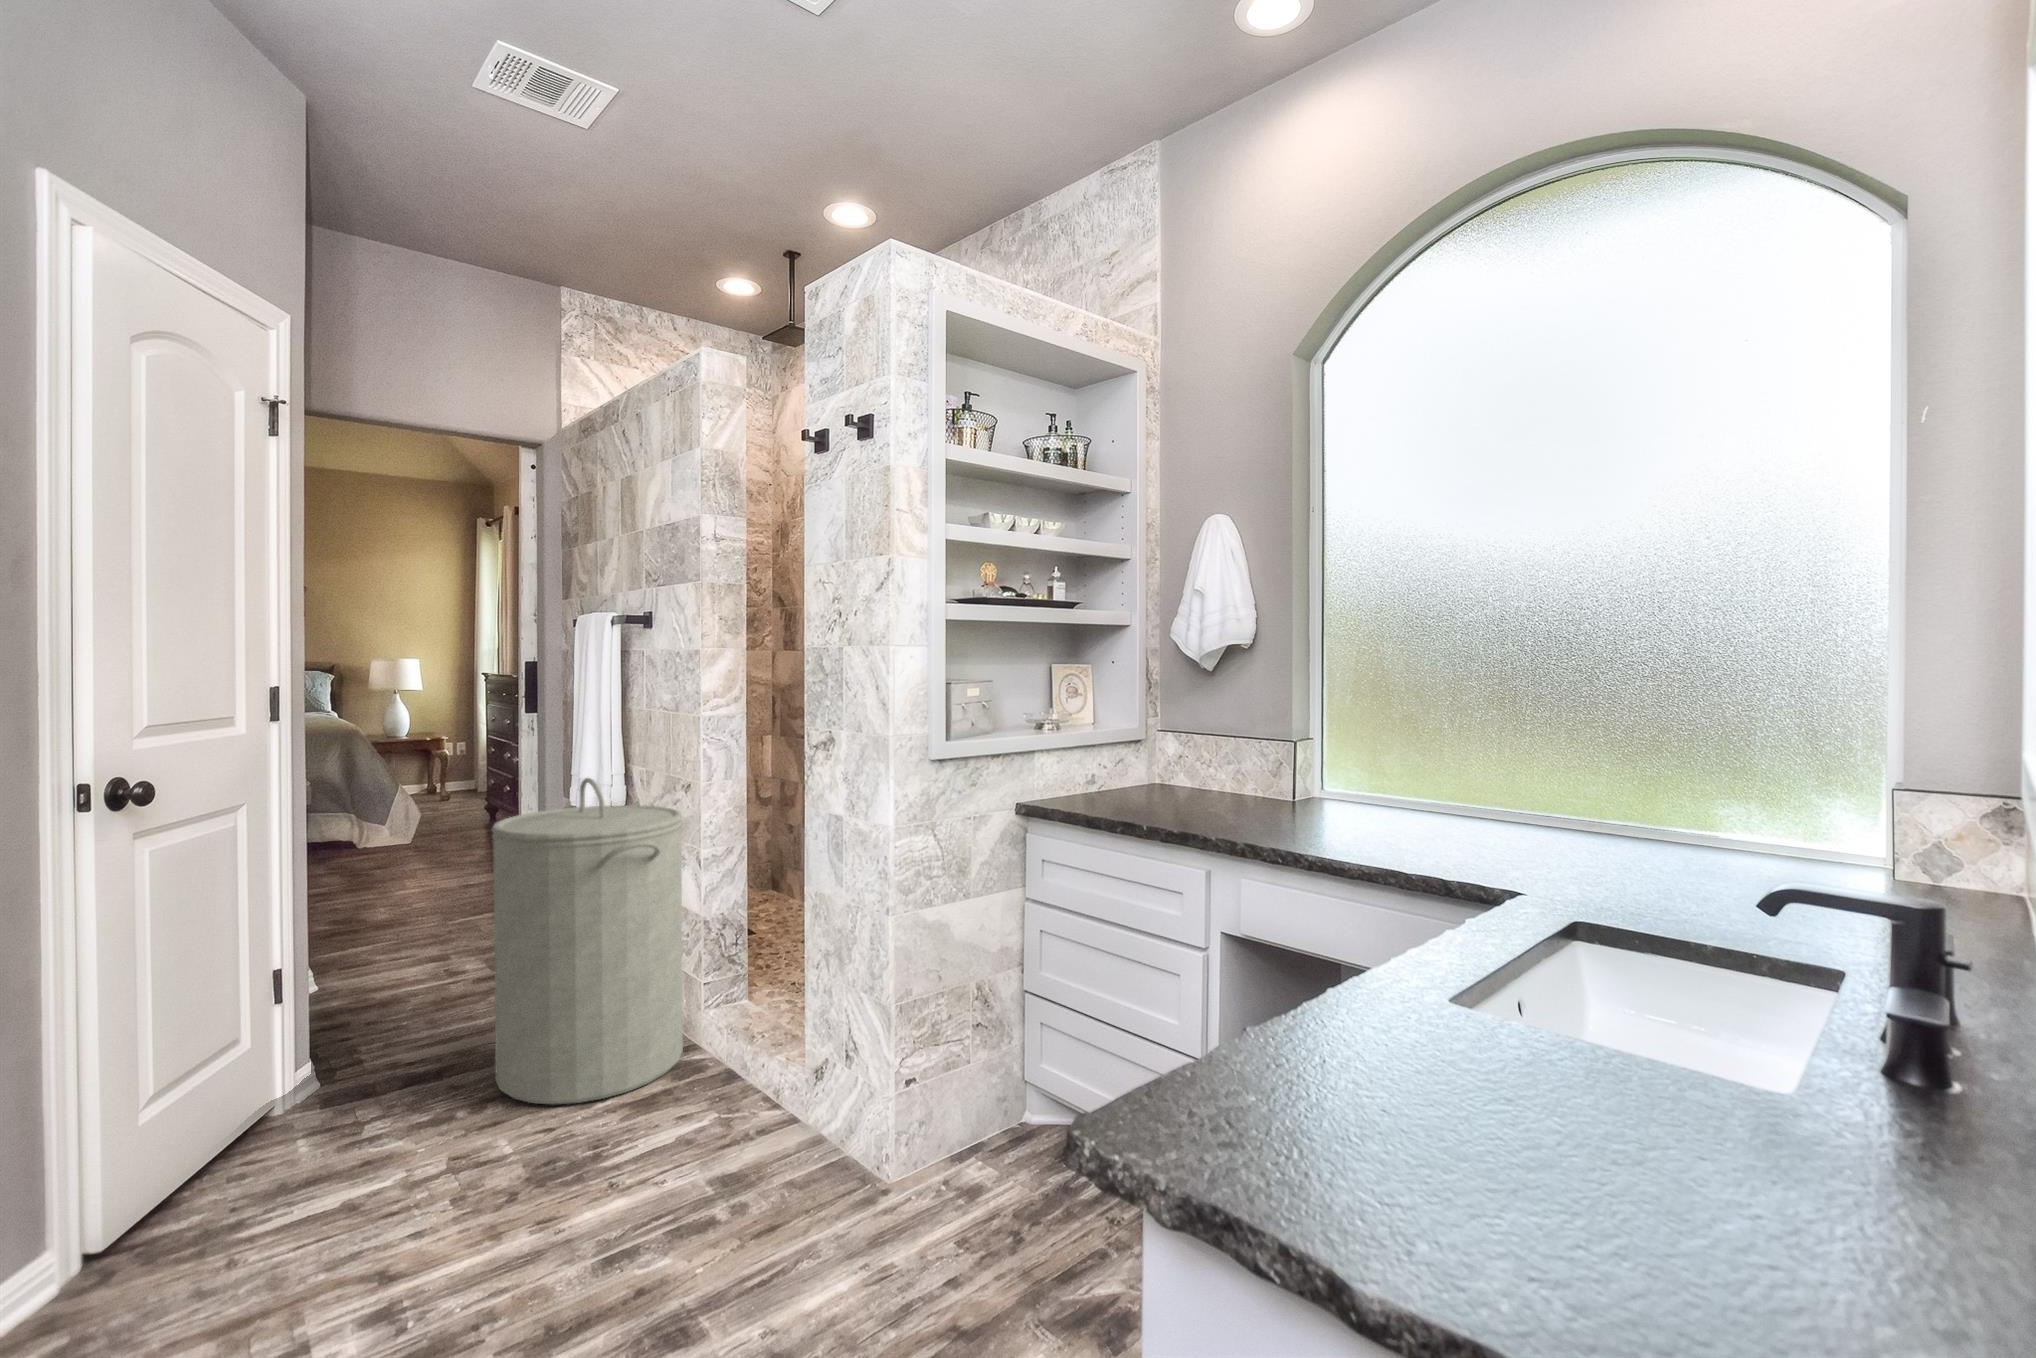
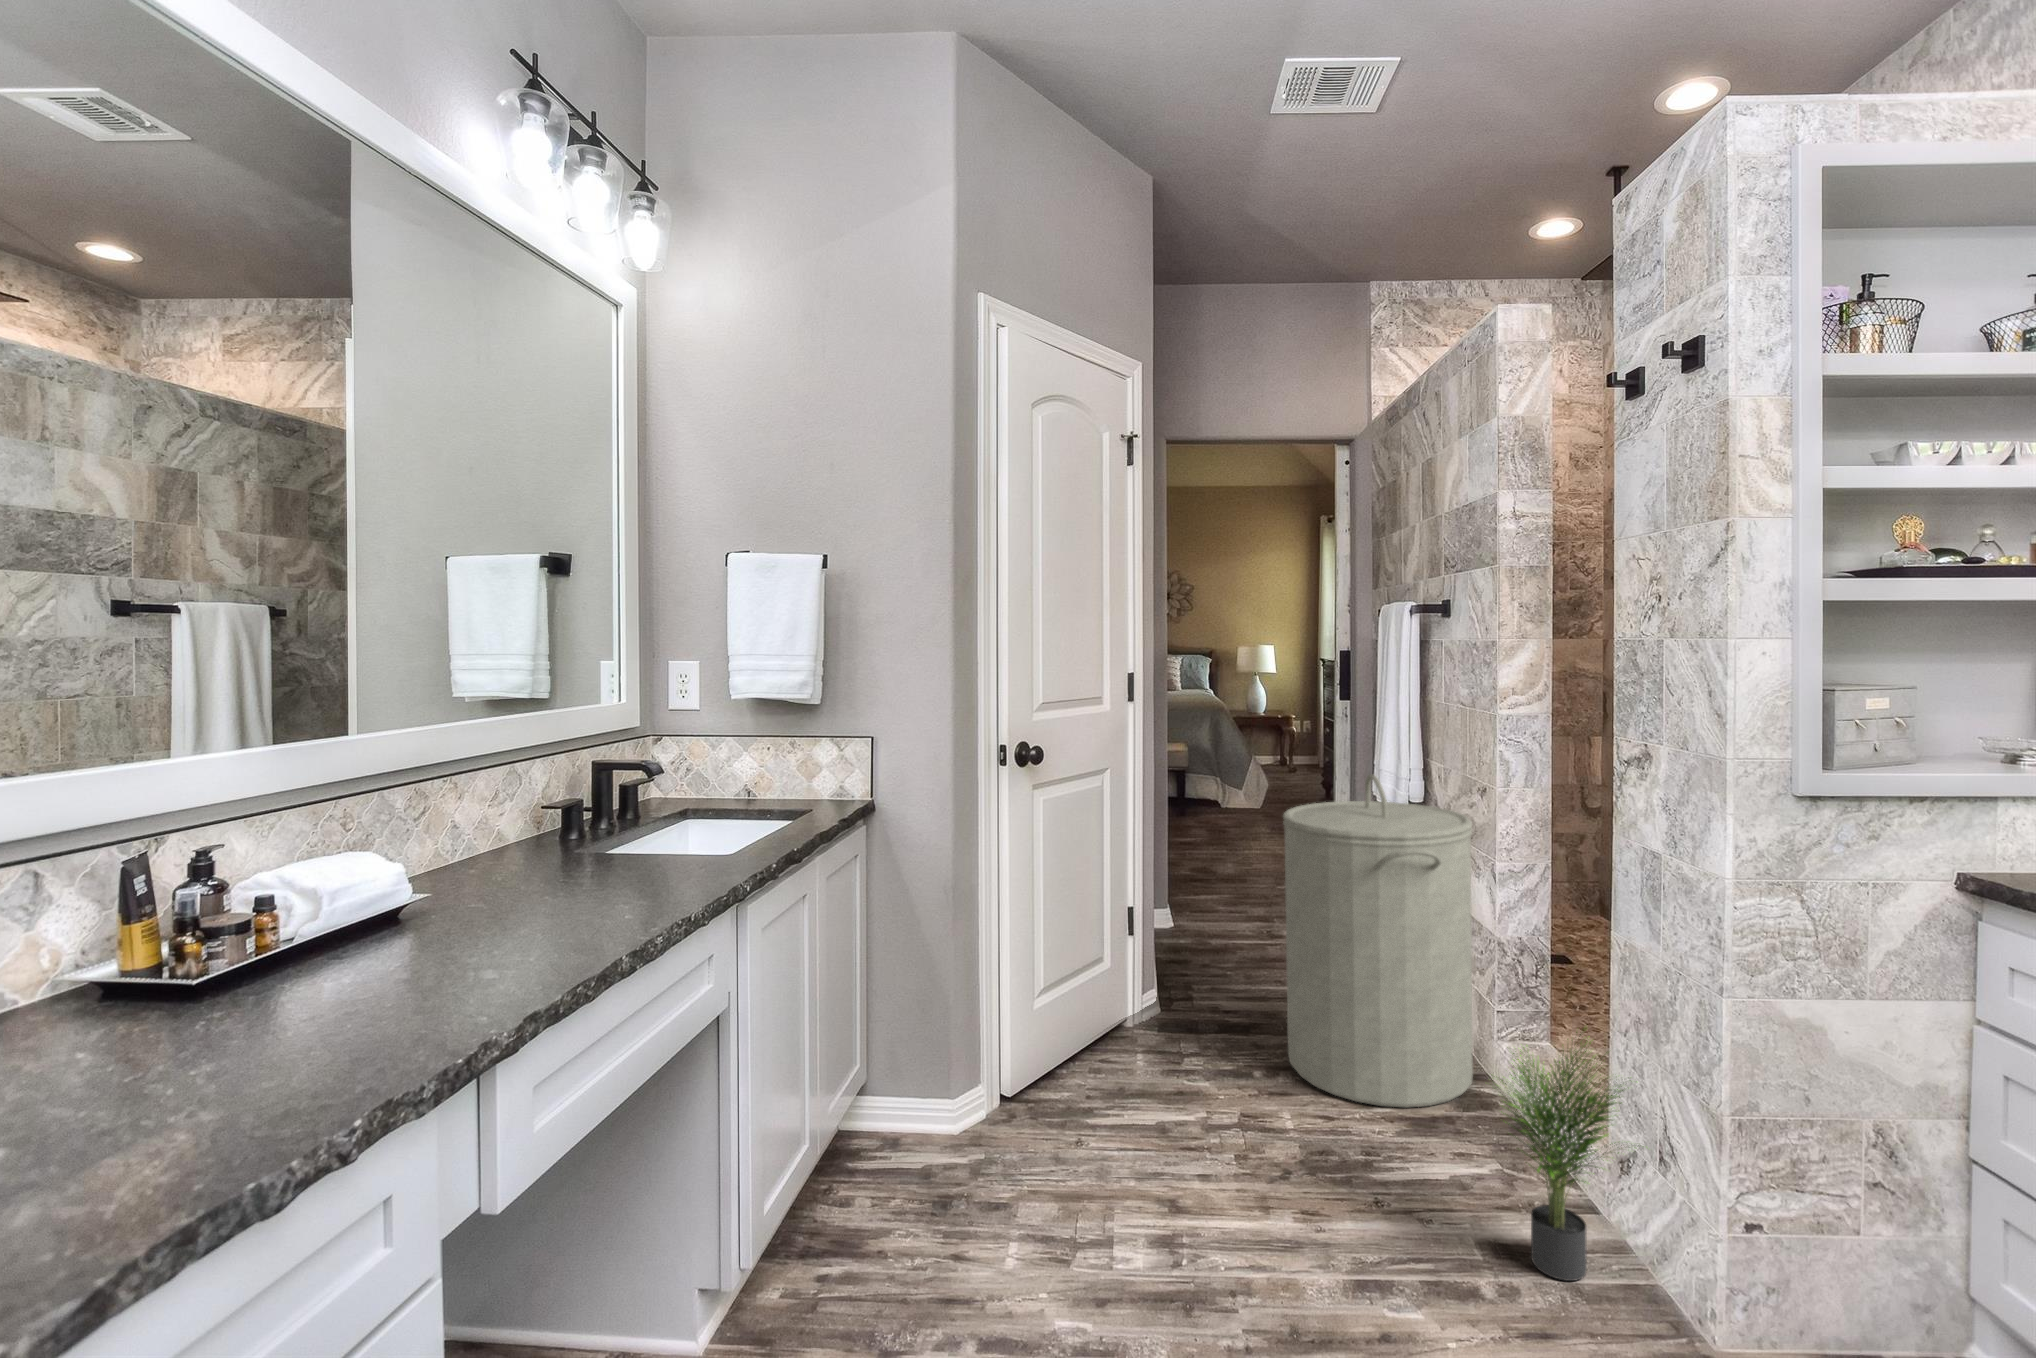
potted plant: none [715,961,843,1183] -> present [1500,1028,1644,1281]

